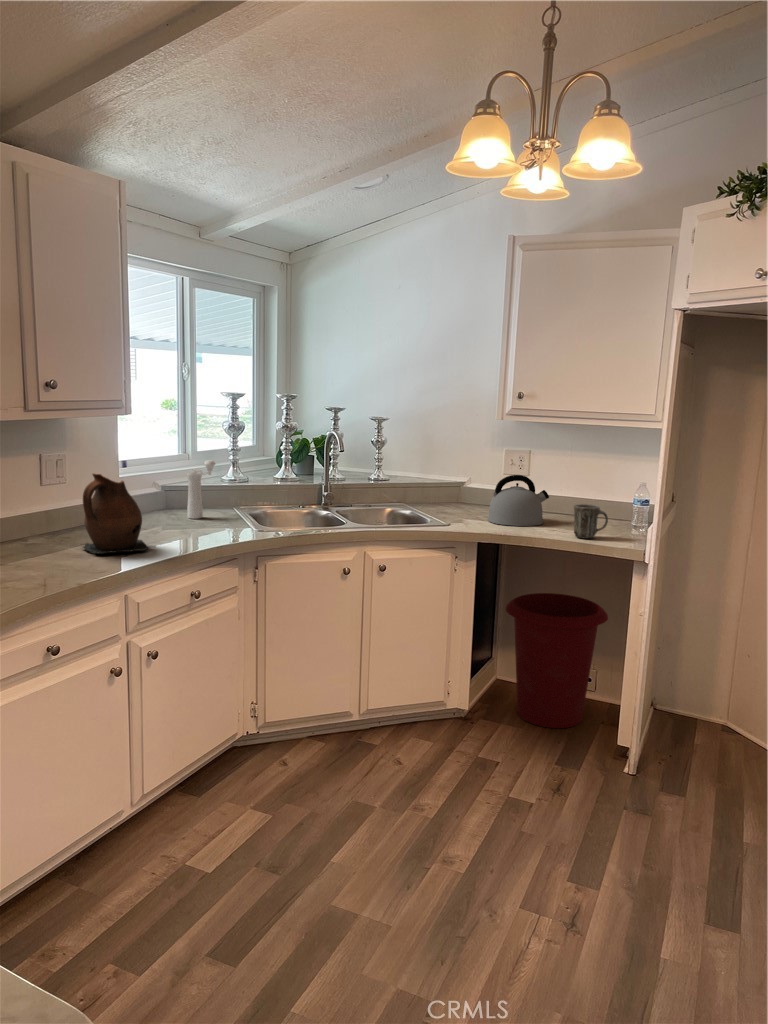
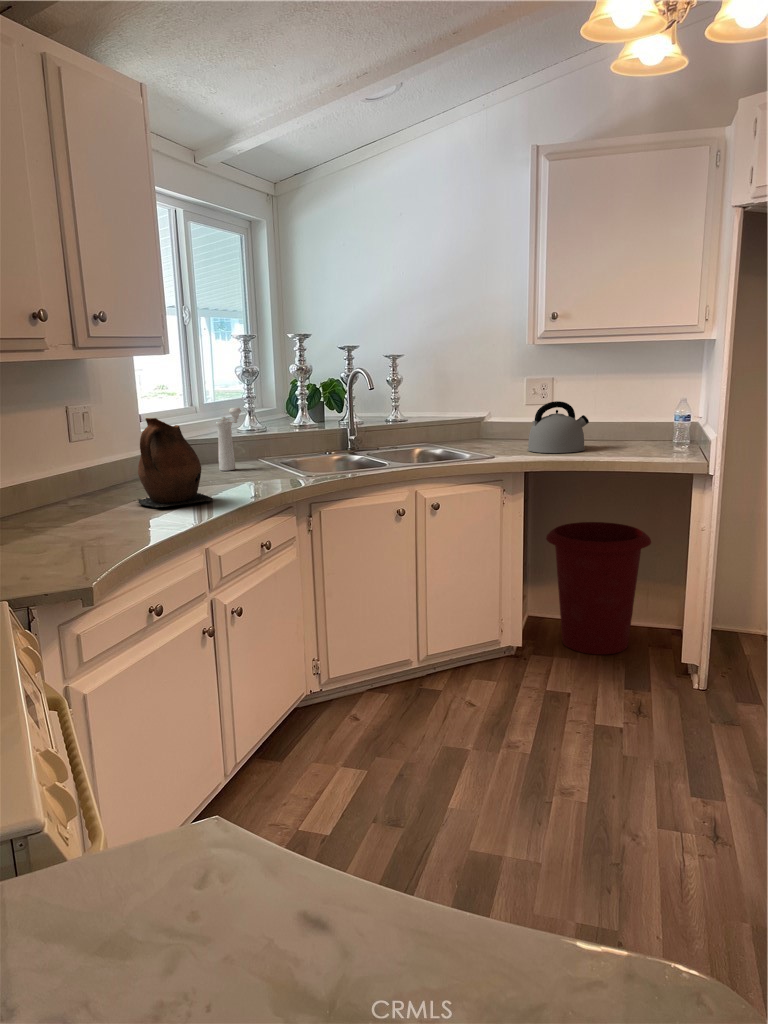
mug: present [574,504,608,539] -> none [628,424,664,458]

